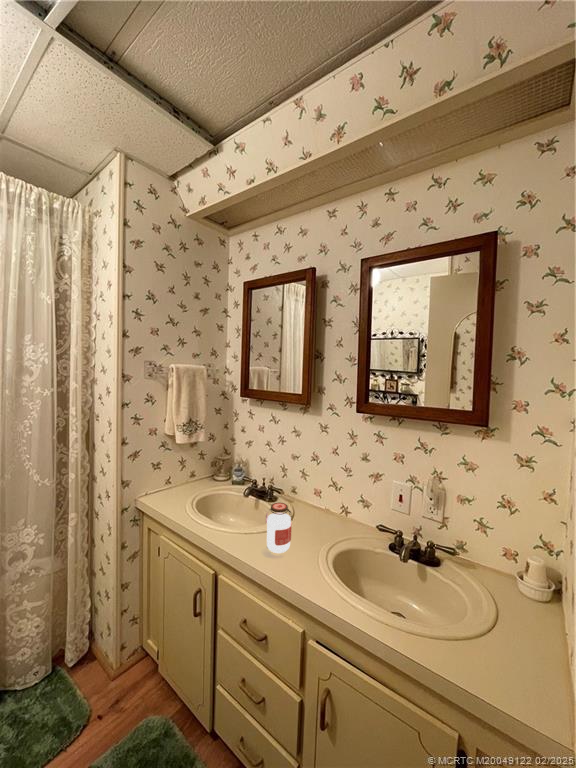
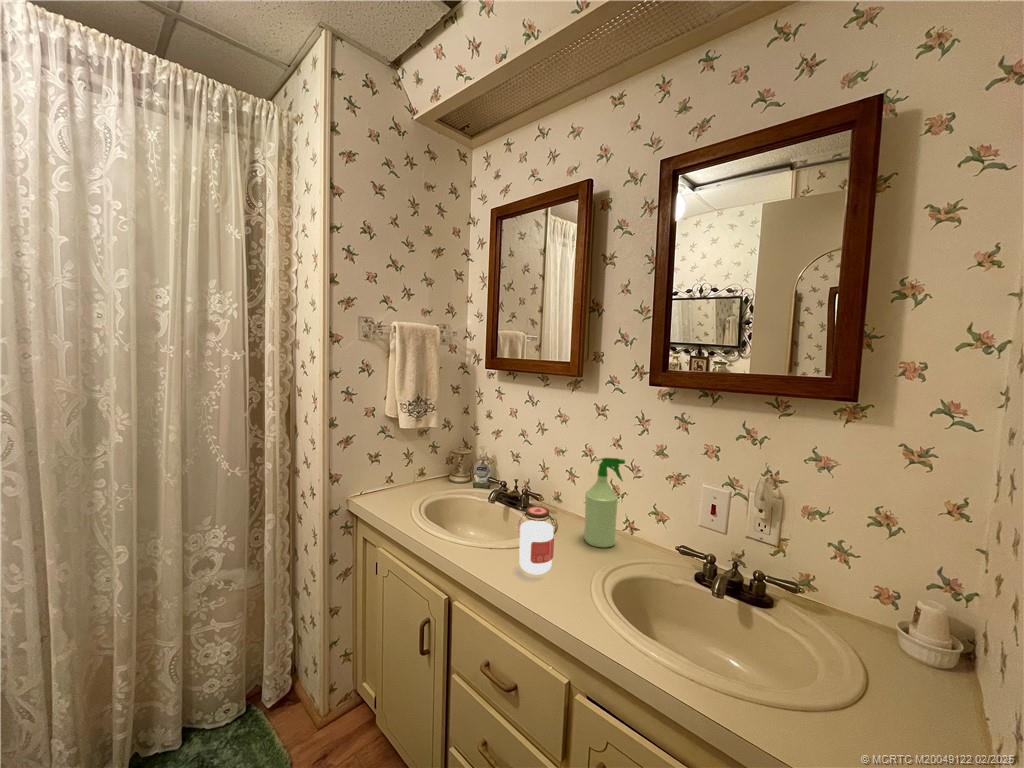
spray bottle: none [313,463,341,528] -> present [584,458,625,547]

